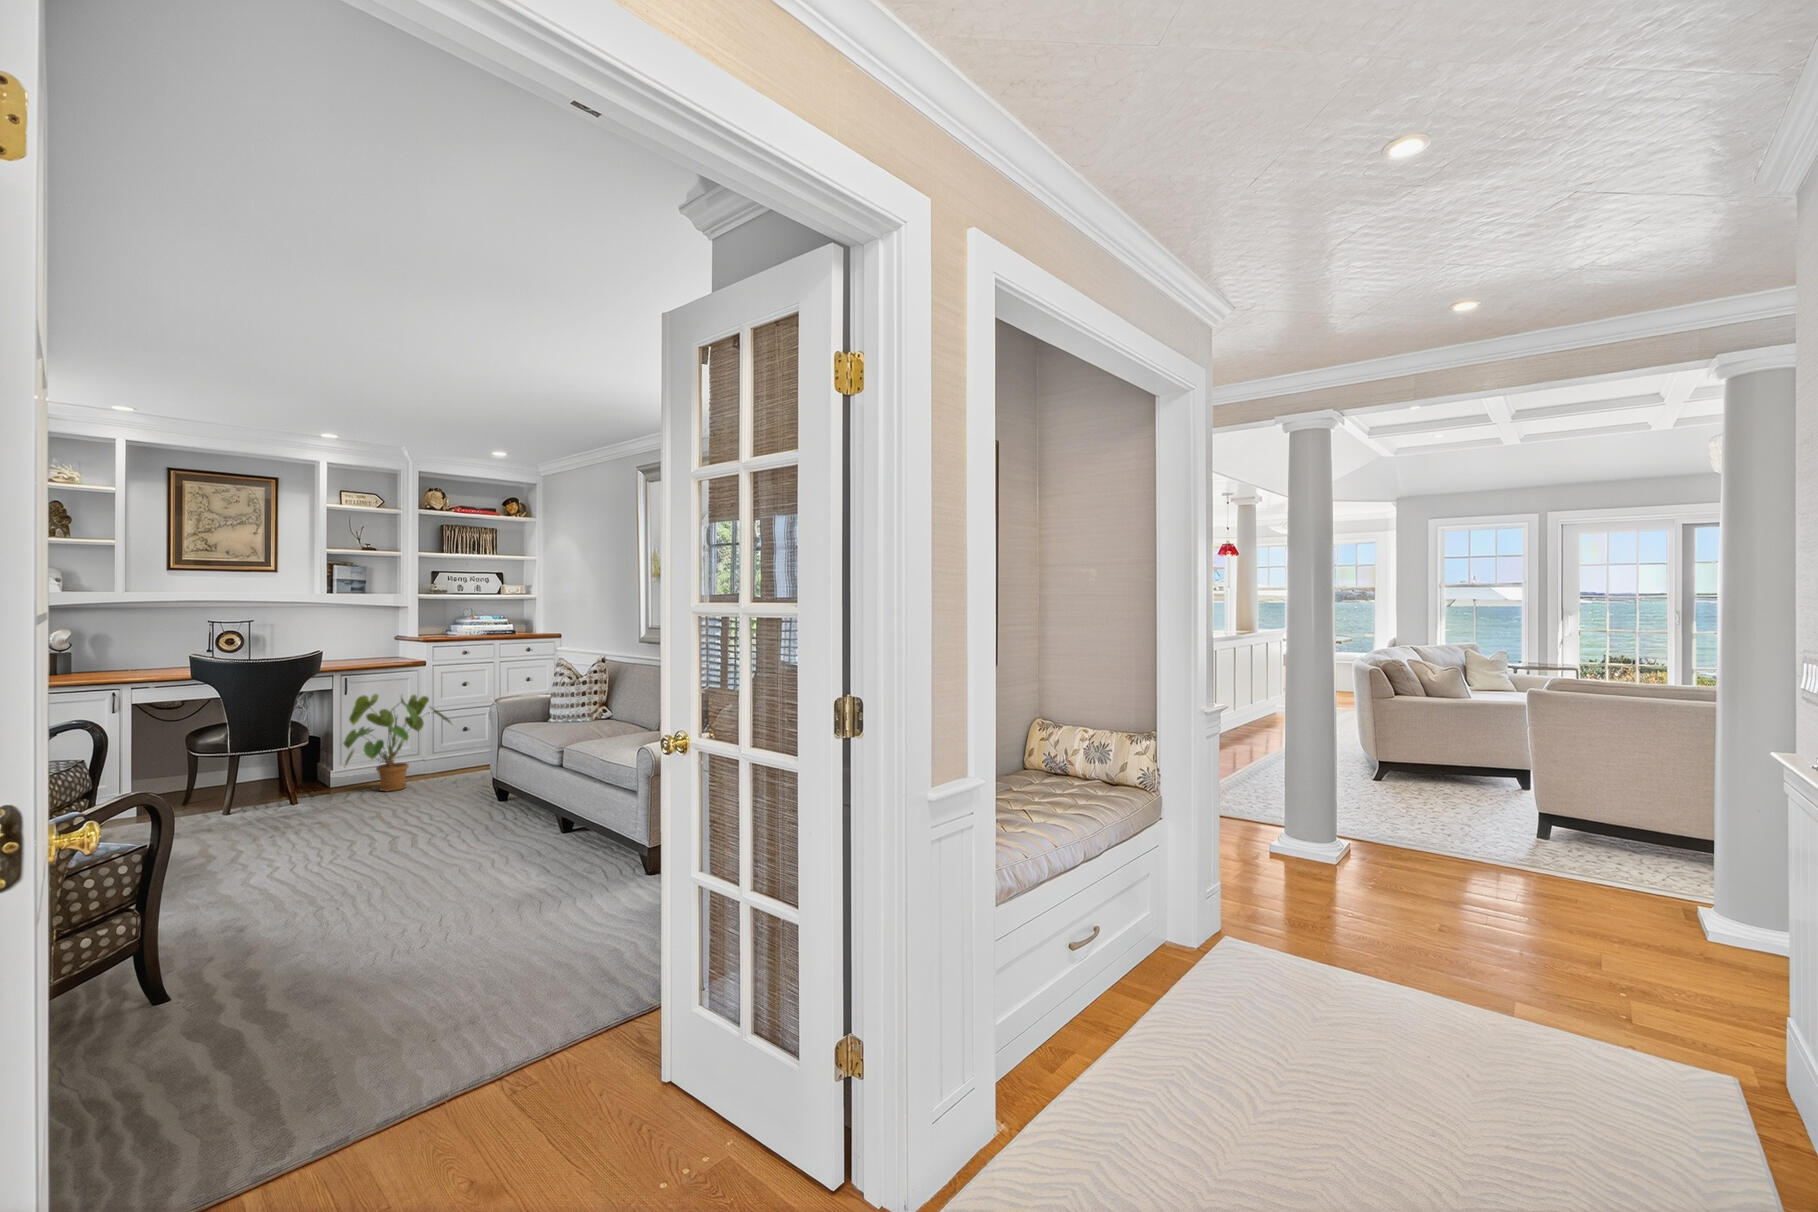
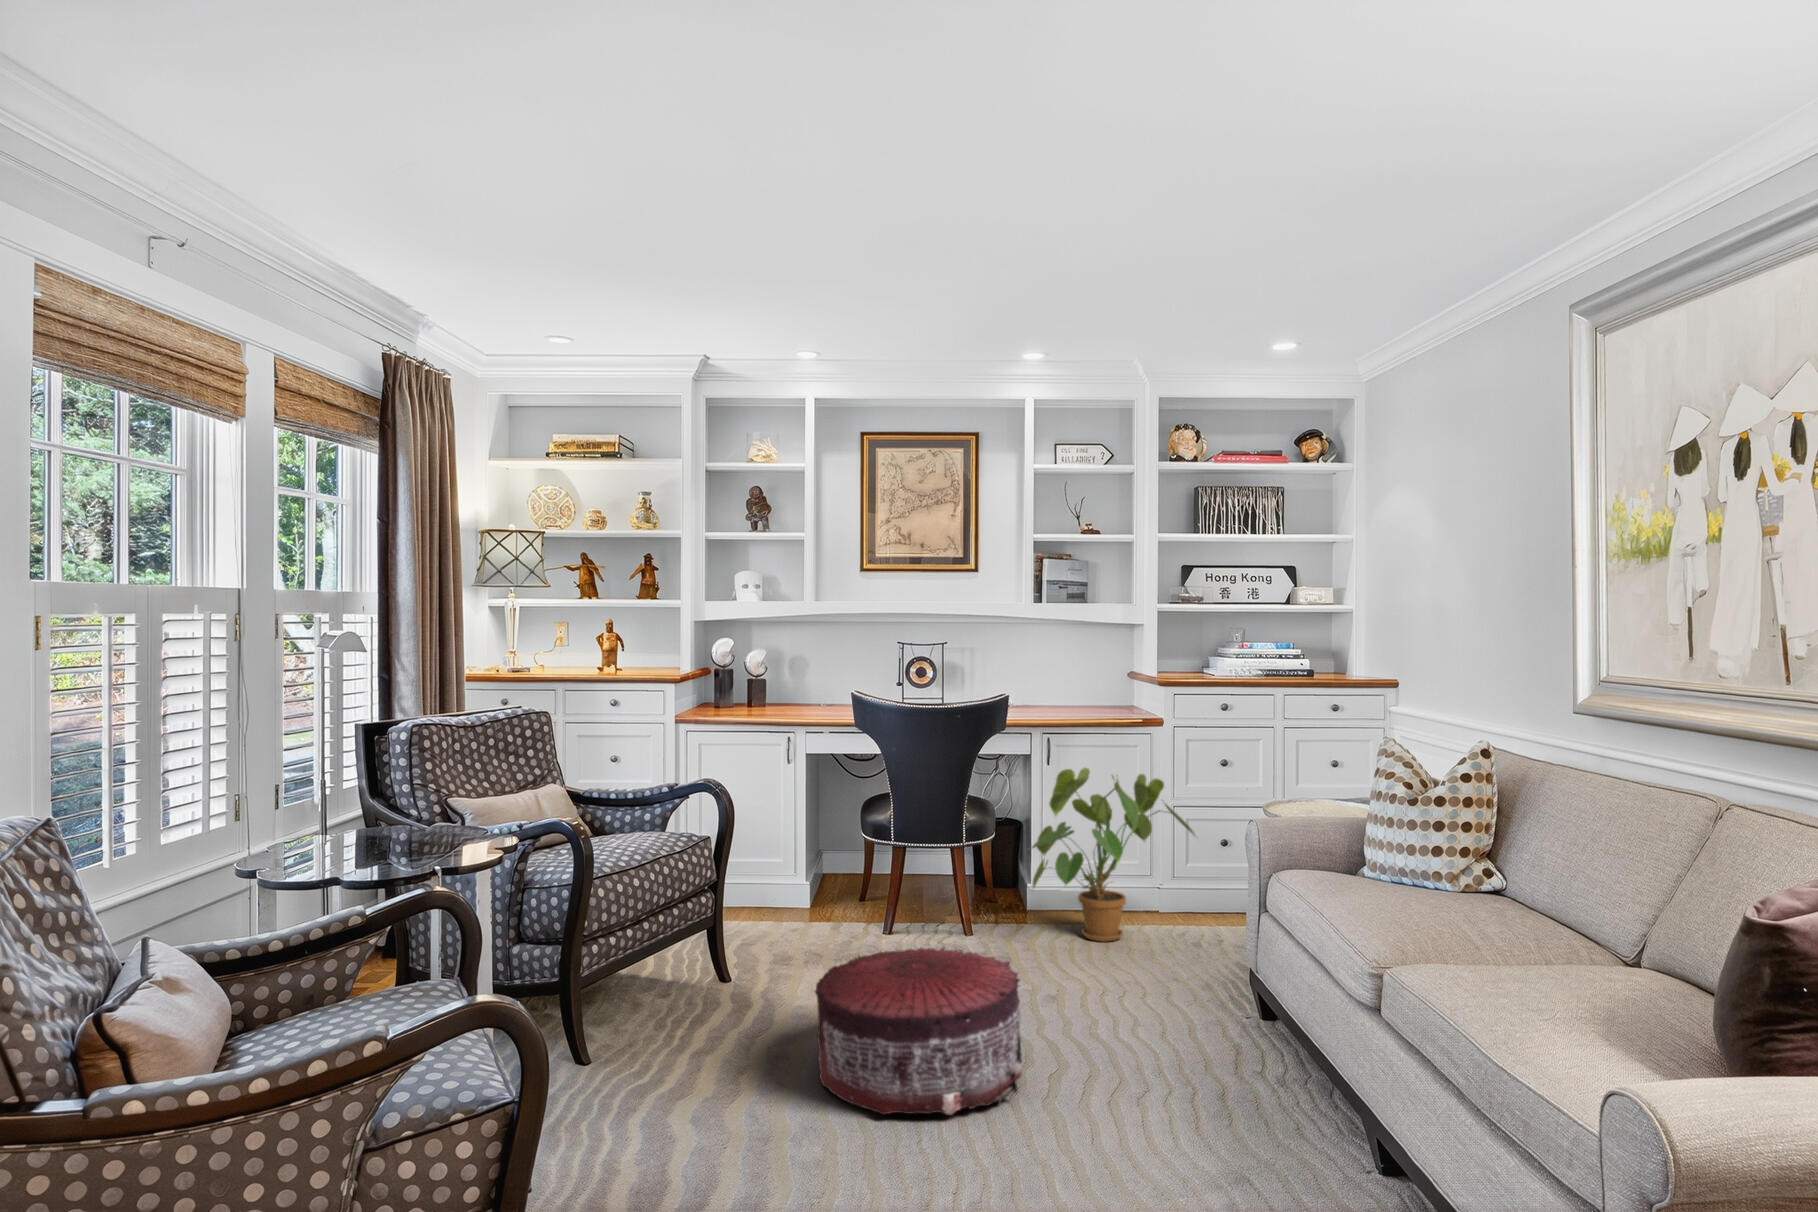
pouf: none [231,788,377,874] -> present [815,947,1022,1115]

